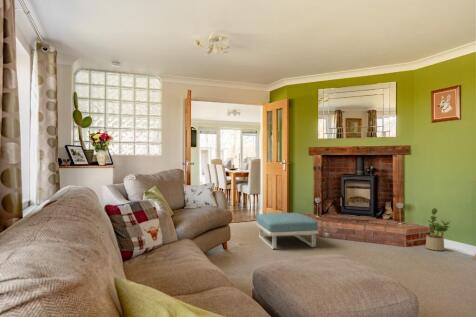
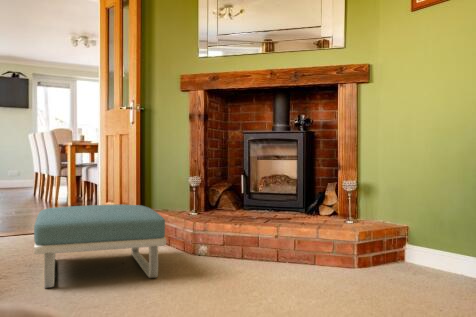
potted plant: present [426,208,450,250] -> none [396,184,445,272]

